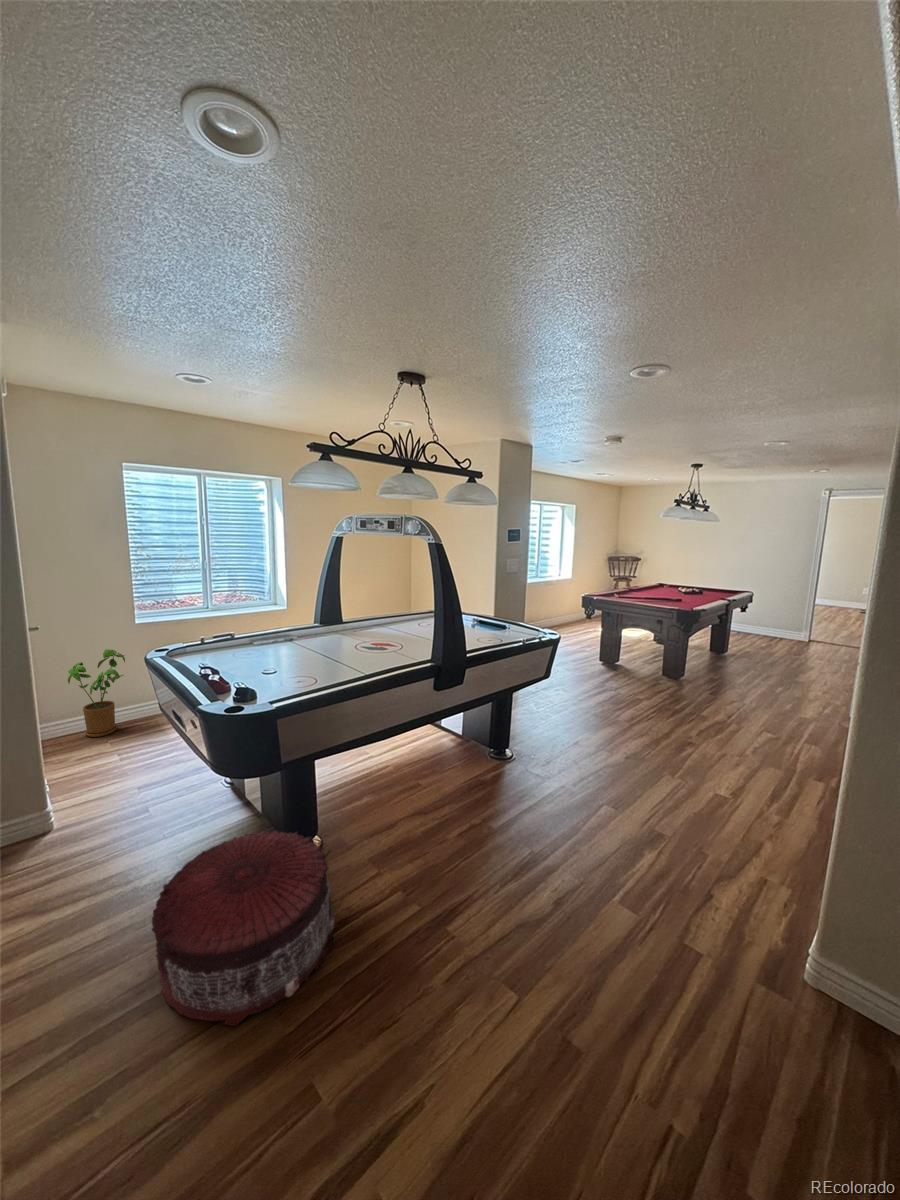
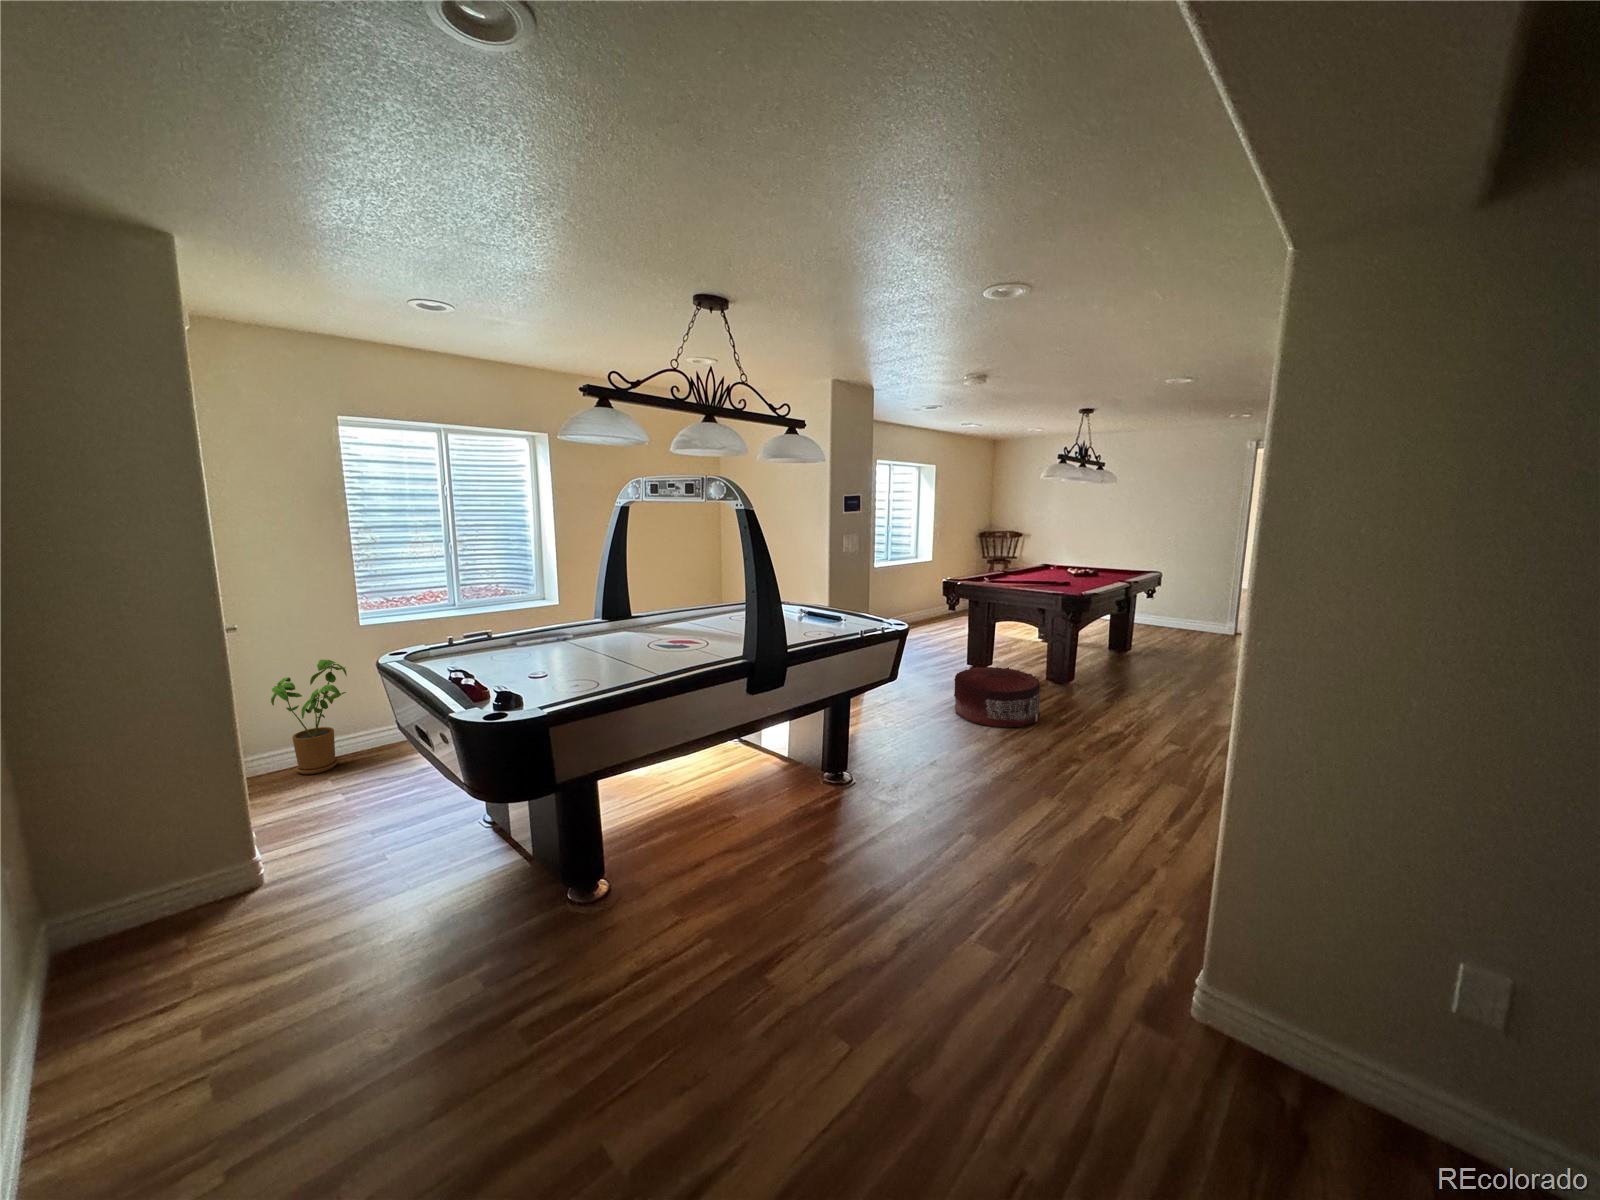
pouf: present [152,830,334,1026] -> present [954,667,1040,727]

